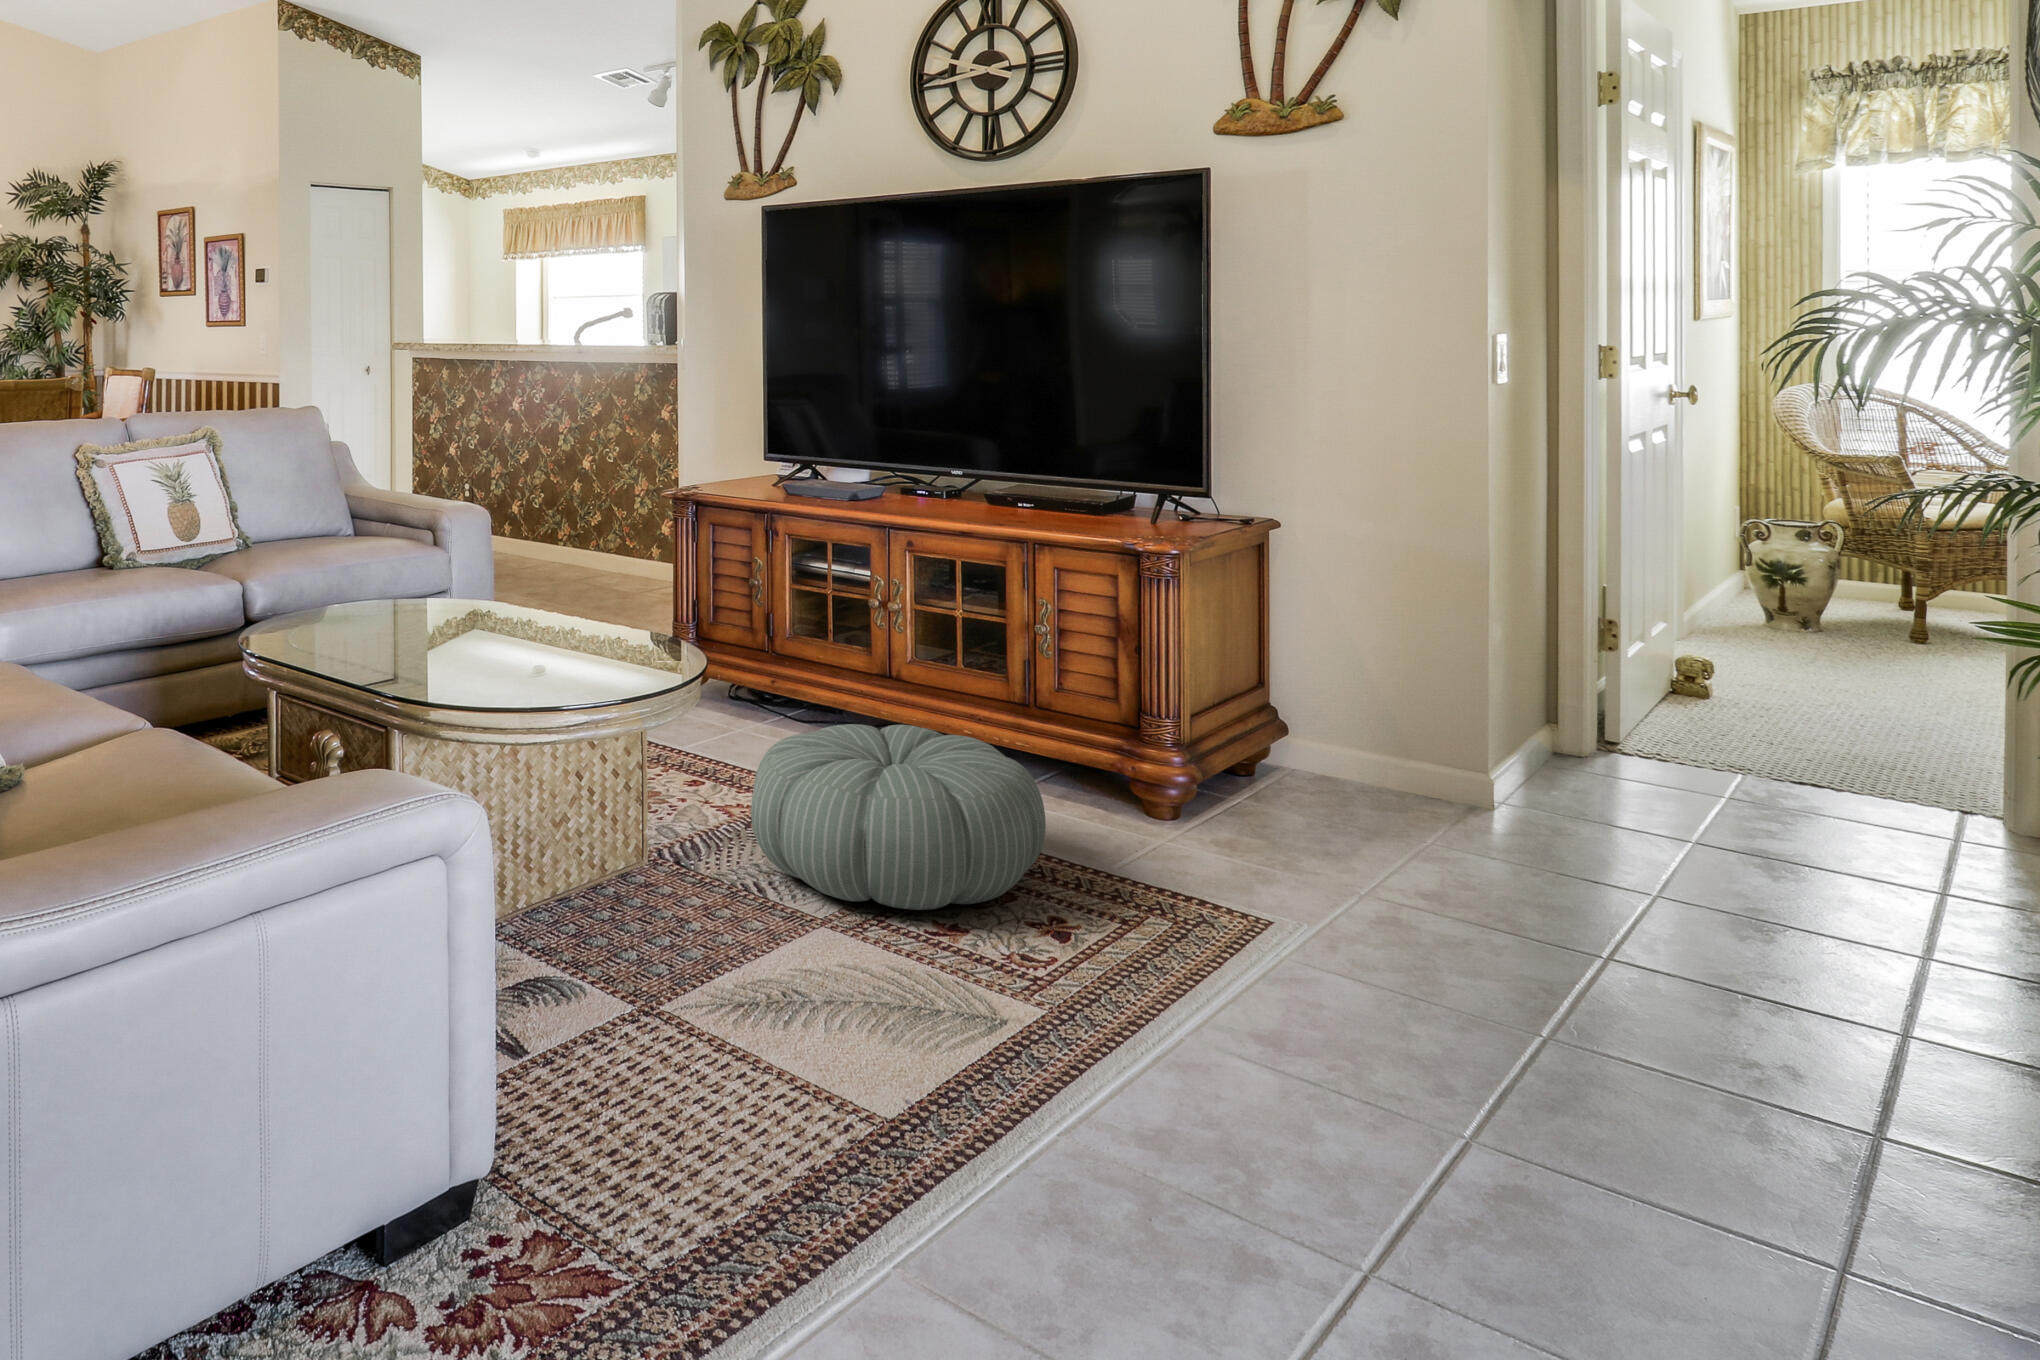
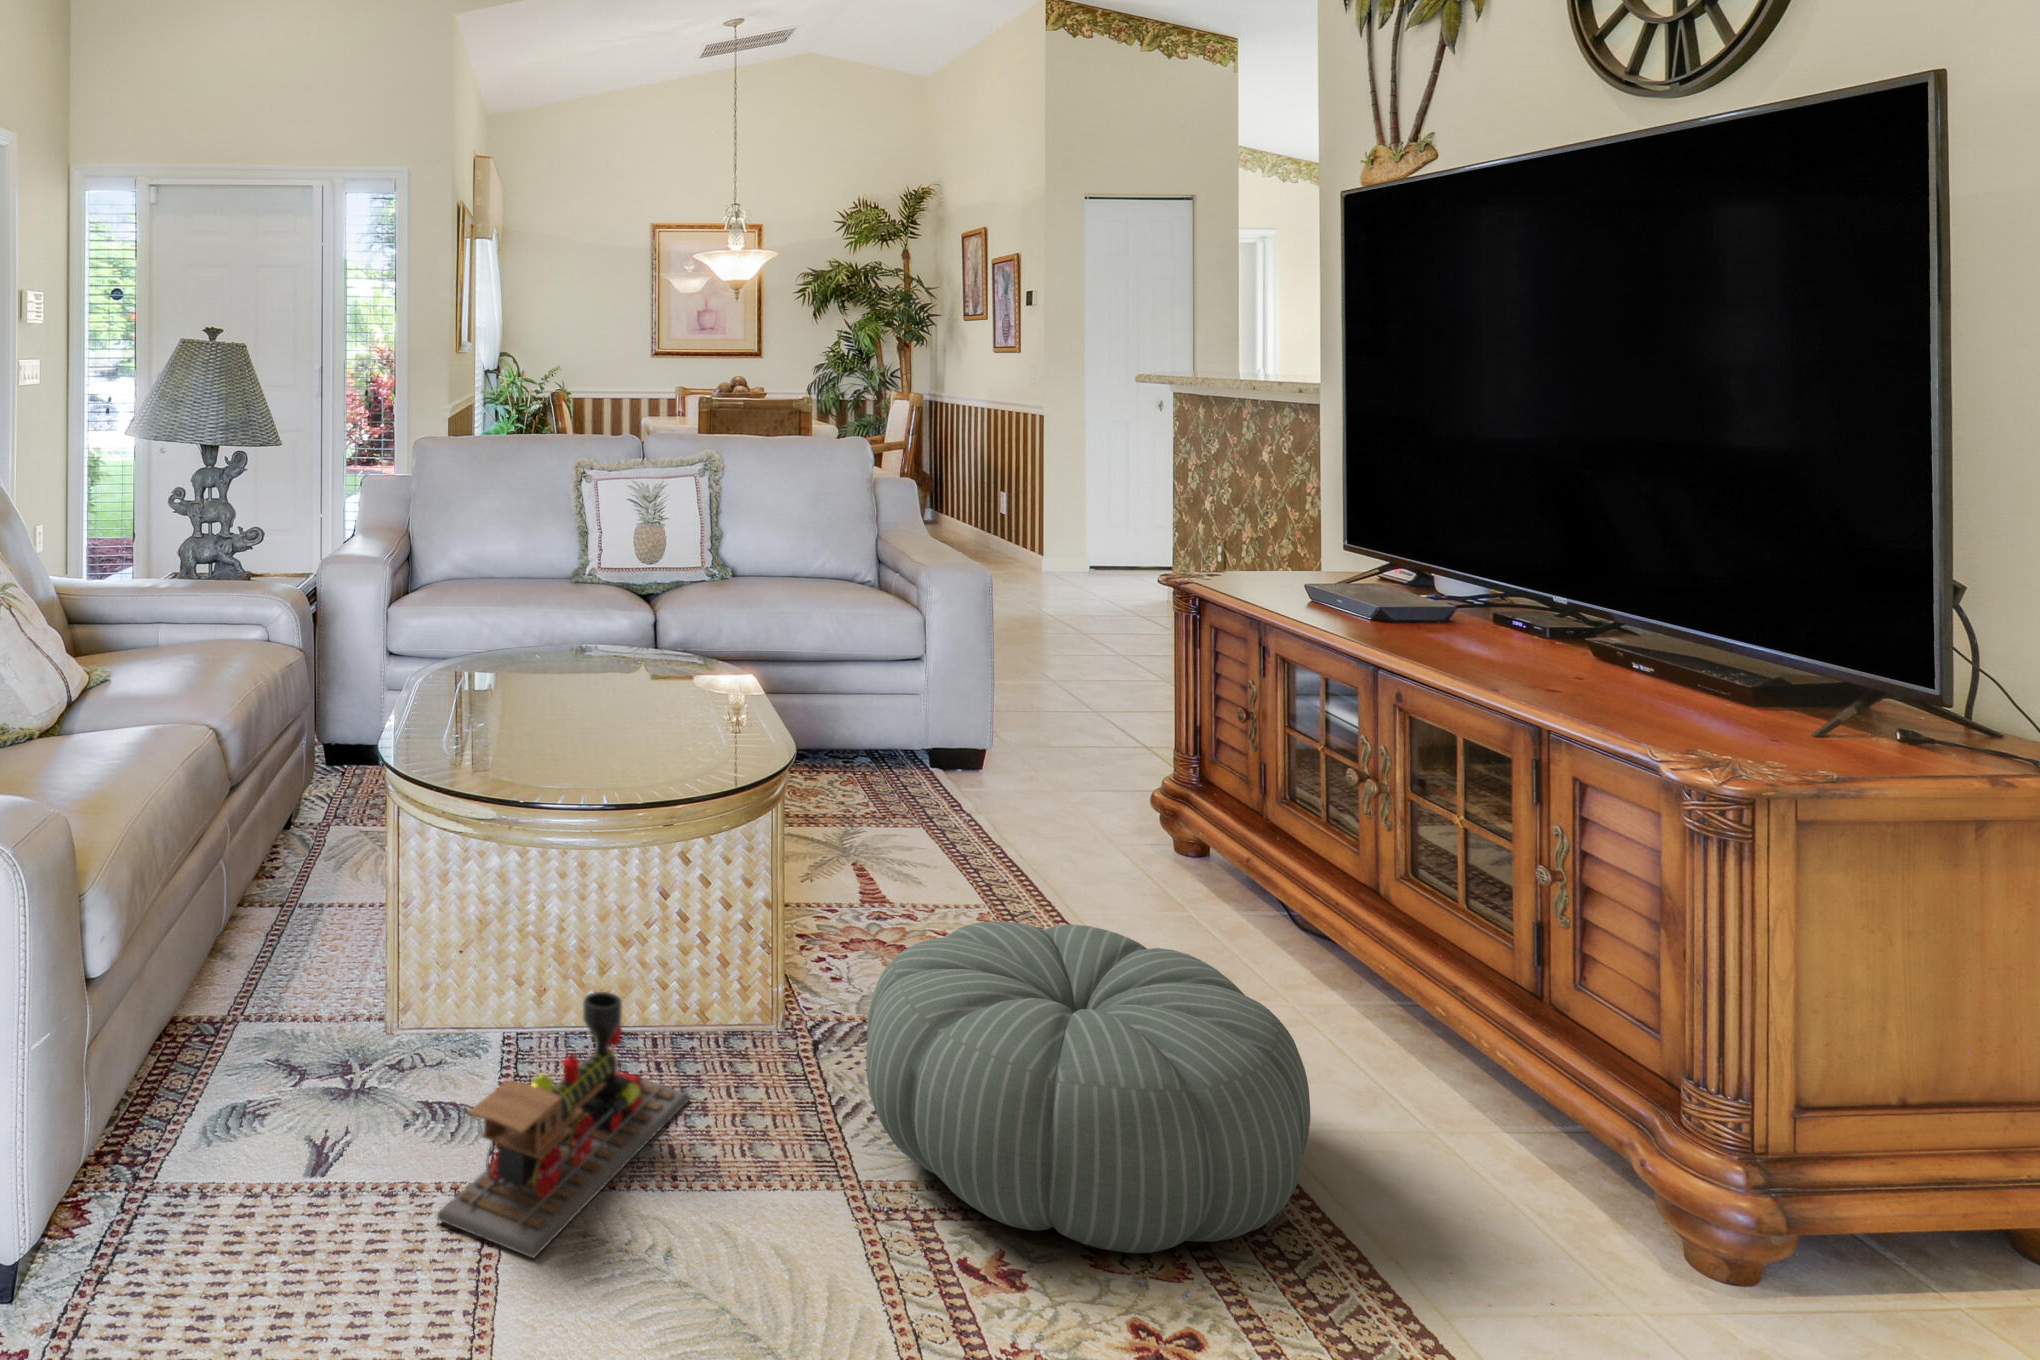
toy train: none [583,846,734,1041] -> present [437,992,689,1258]

